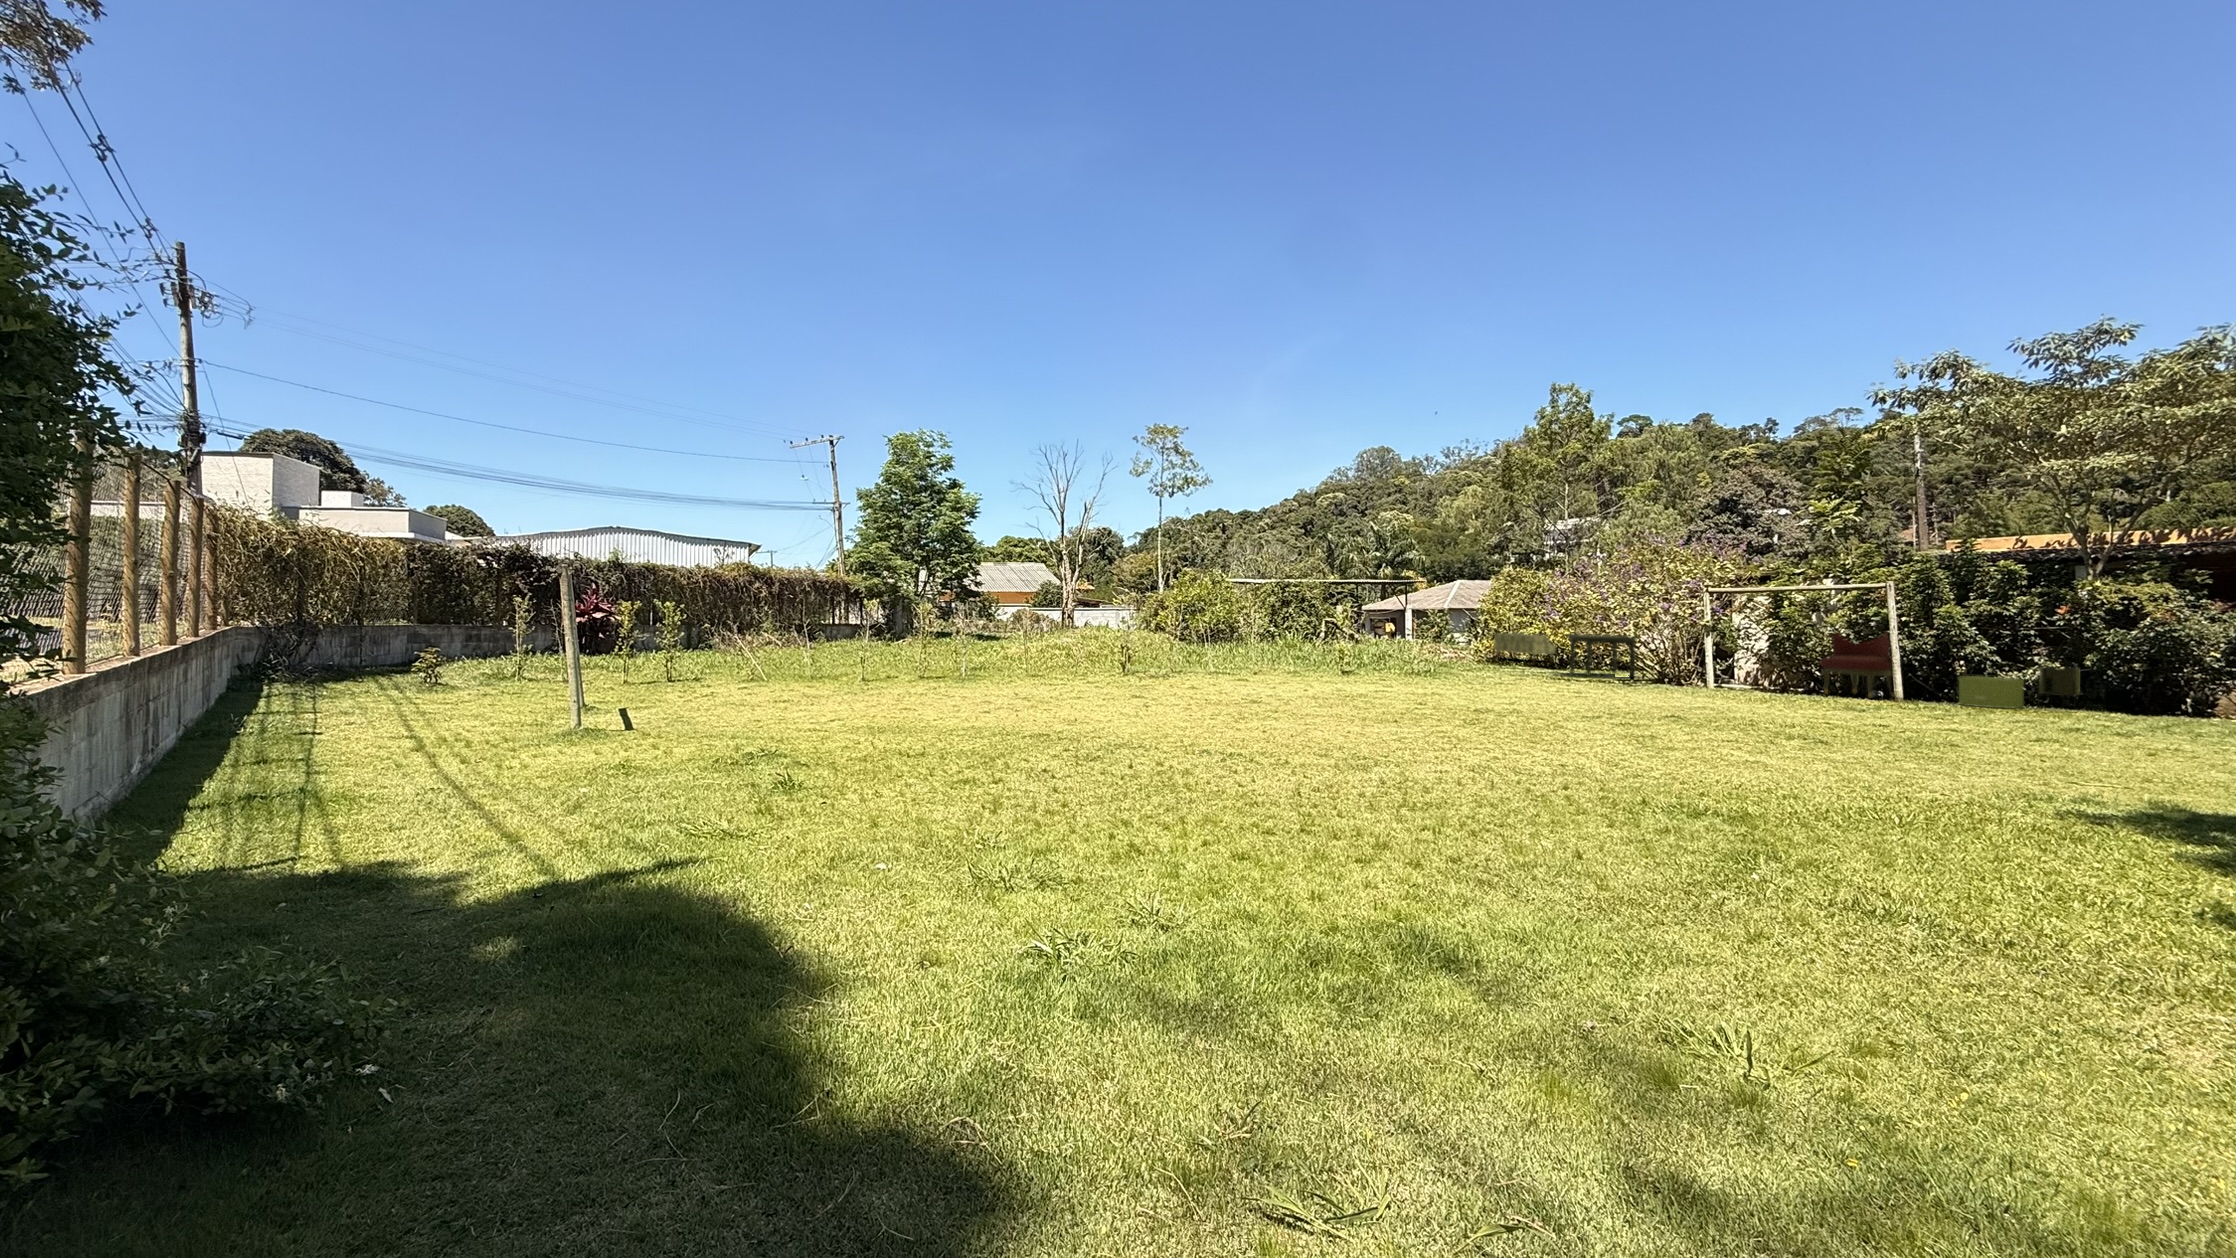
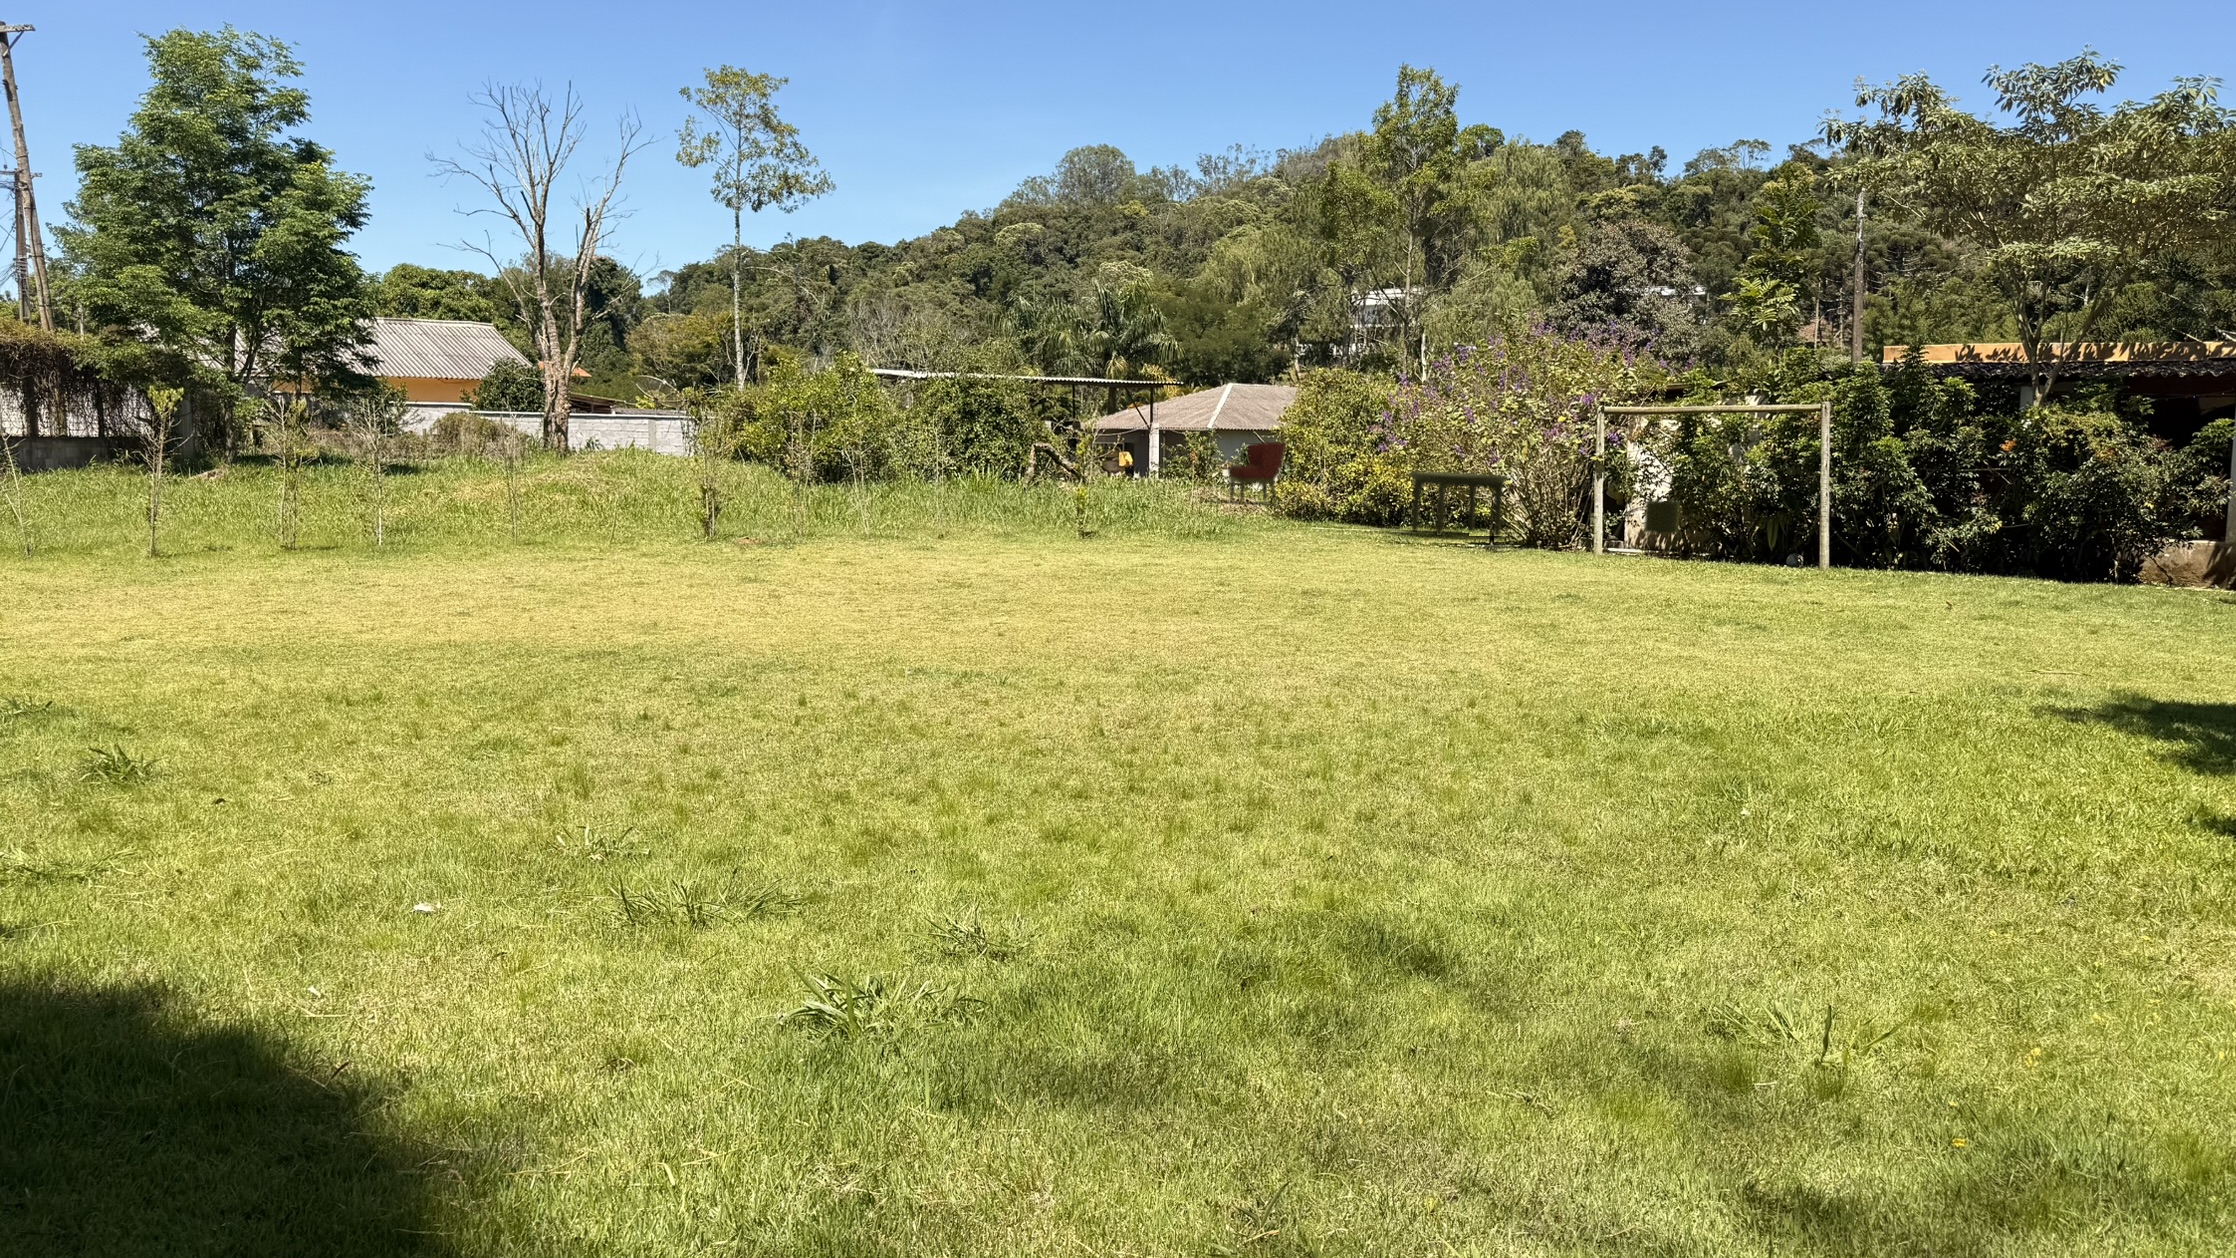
bench: present [1494,633,1556,661] -> none [1297,468,1386,514]
chair: present [1820,633,1895,698] -> present [1228,442,1287,504]
planter: present [2038,666,2080,705] -> present [1644,501,1680,536]
storage box: present [1959,676,2024,709] -> none [1890,534,1962,577]

